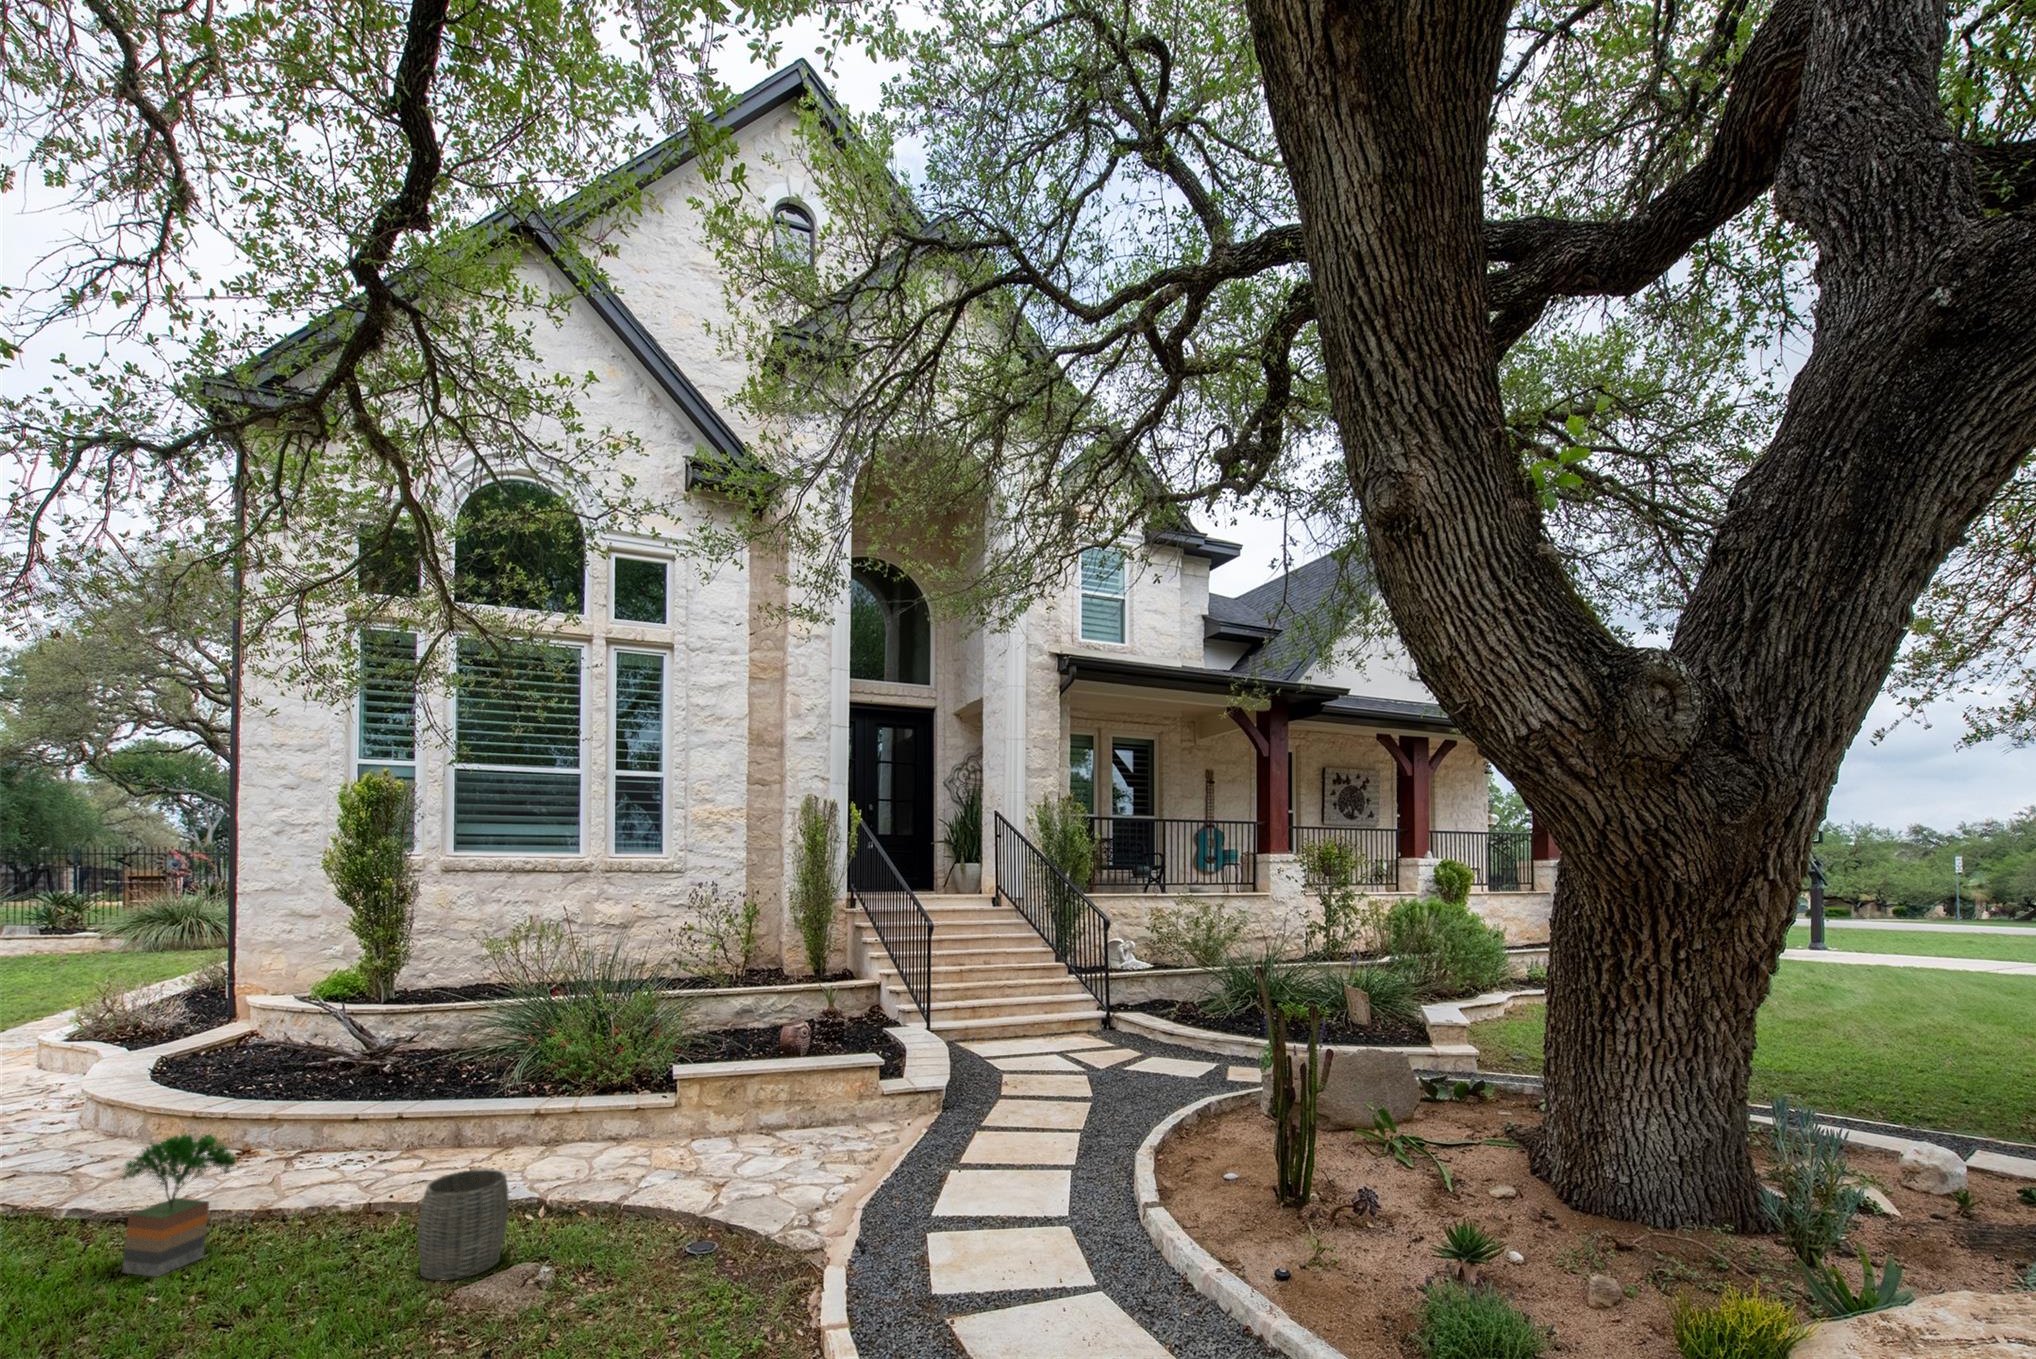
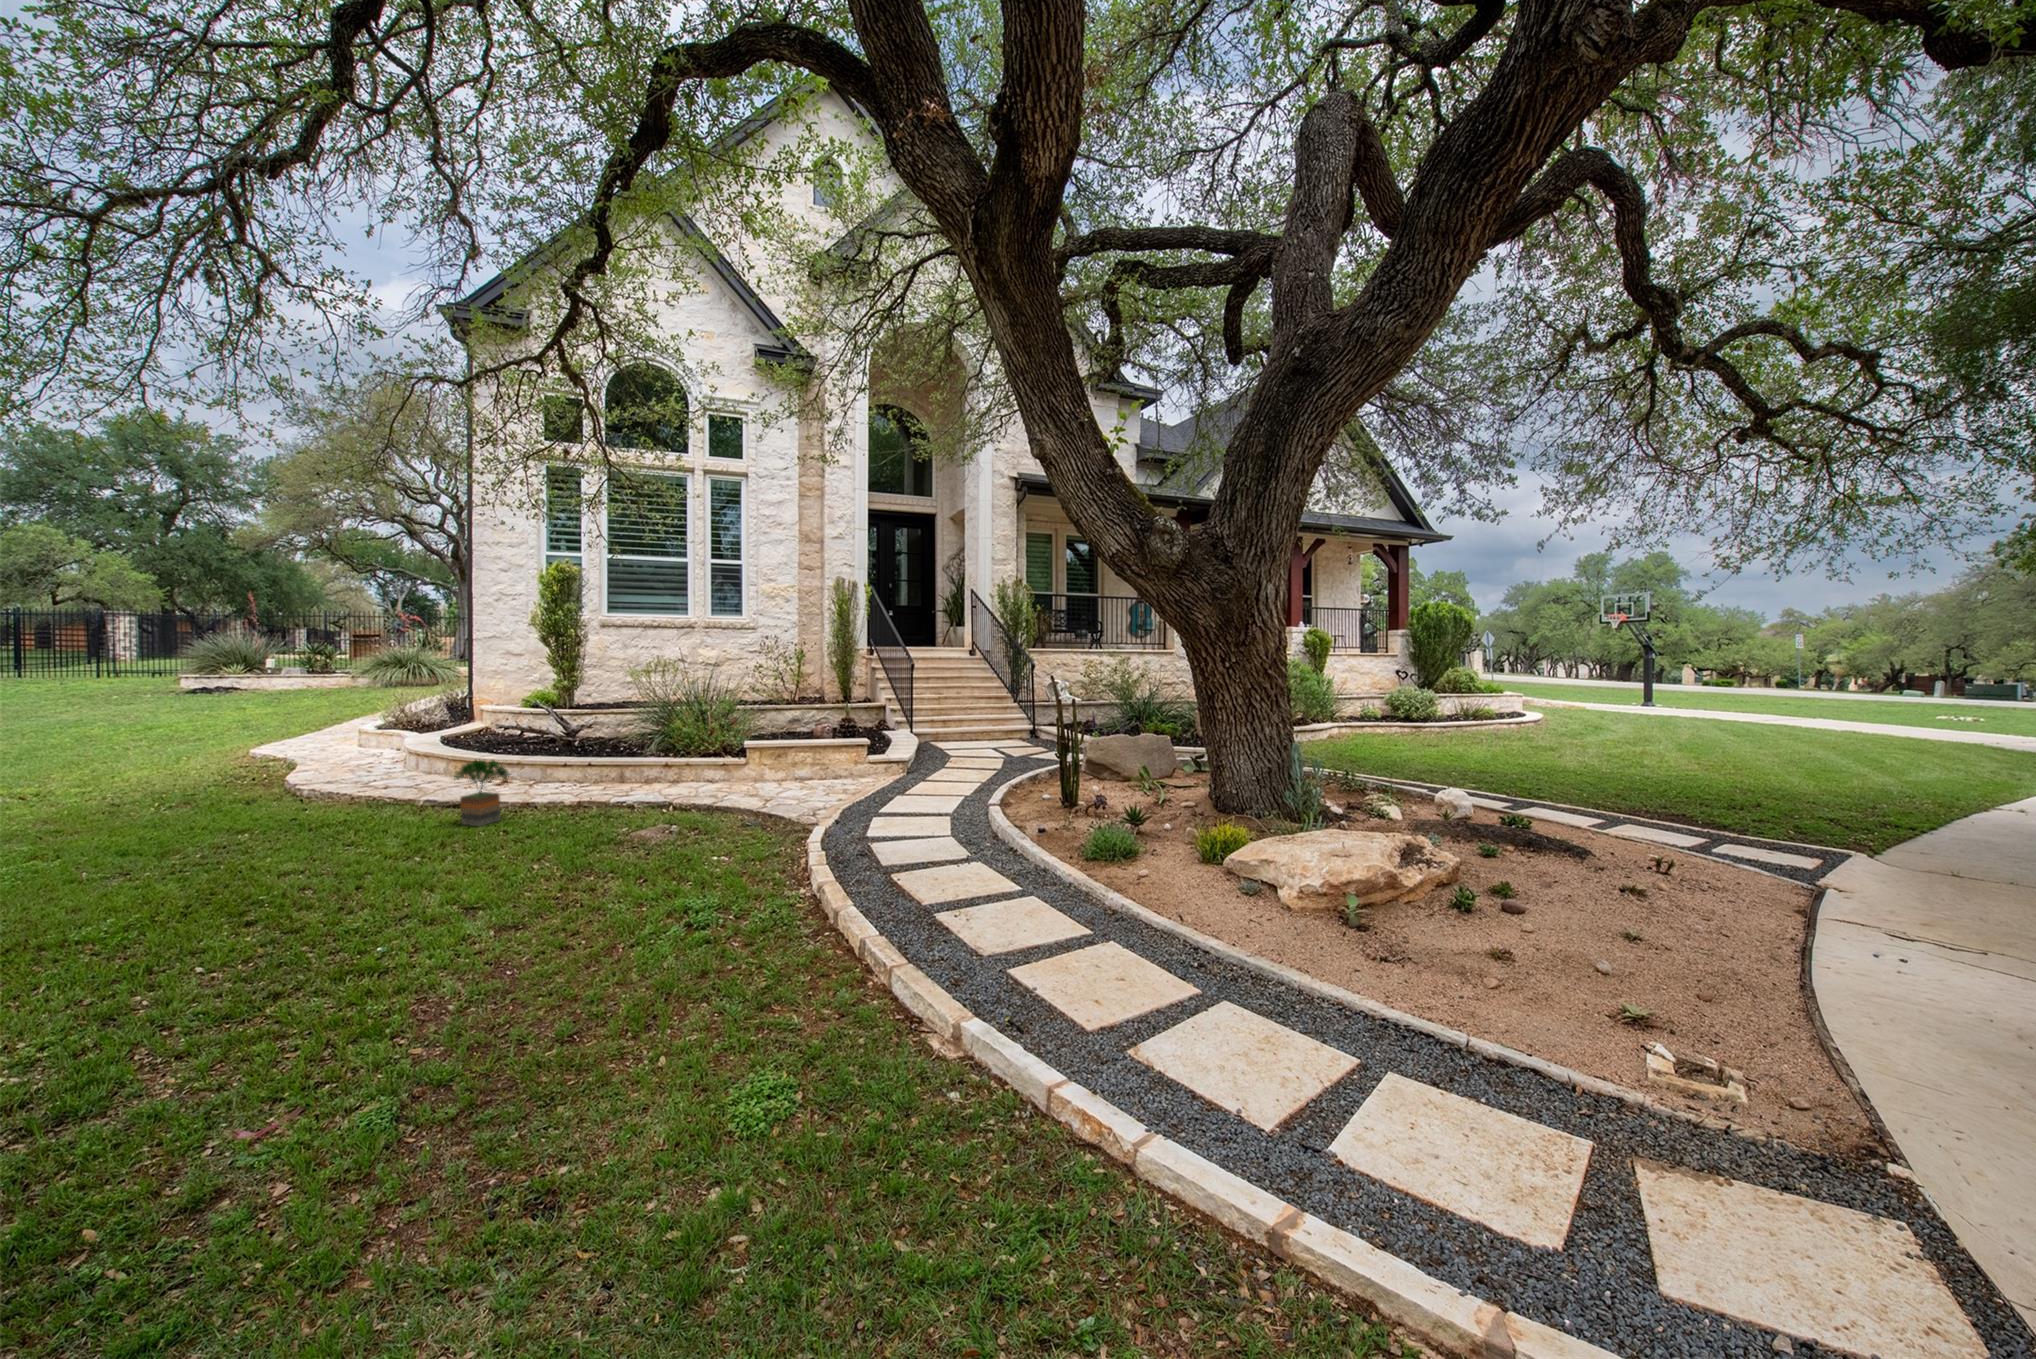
woven basket: present [418,1169,509,1281] -> none [609,782,655,831]

